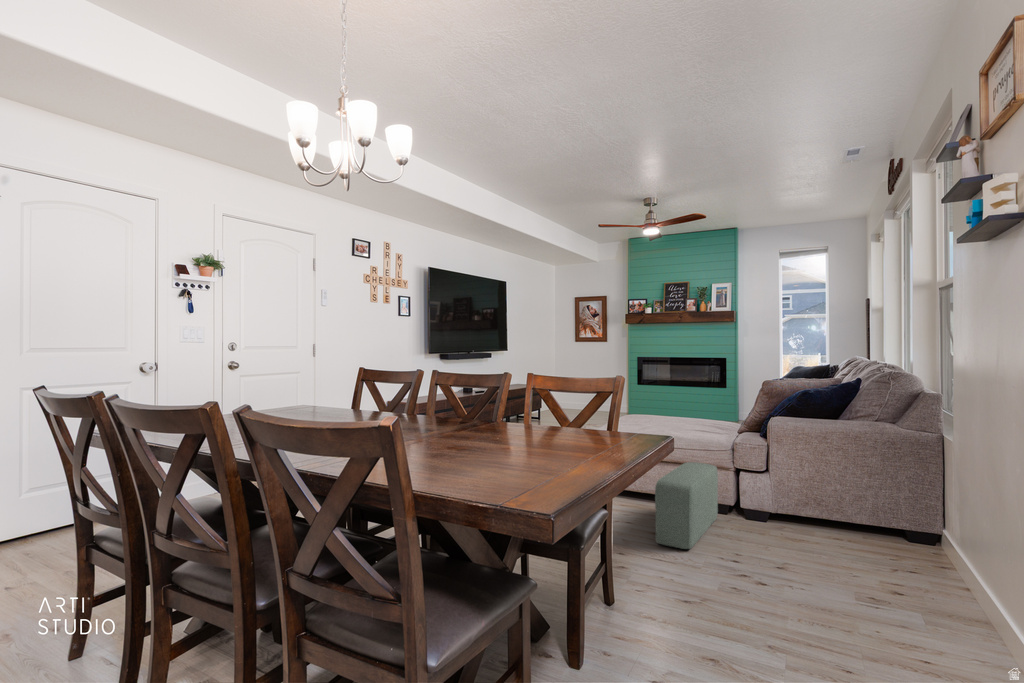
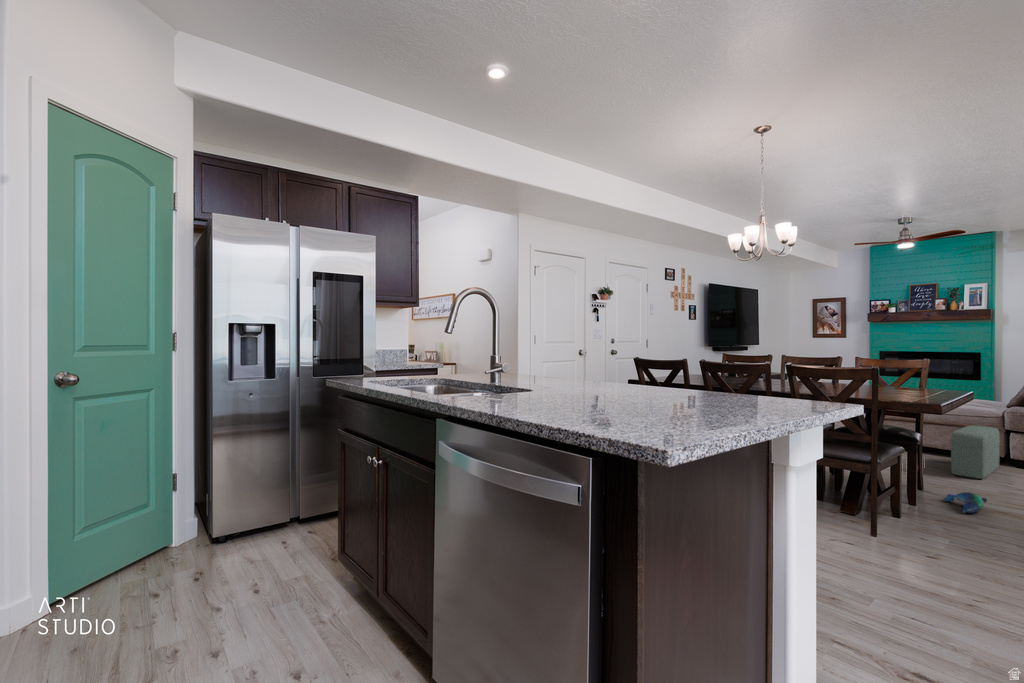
plush toy: none [615,606,668,658] -> present [943,492,987,513]

